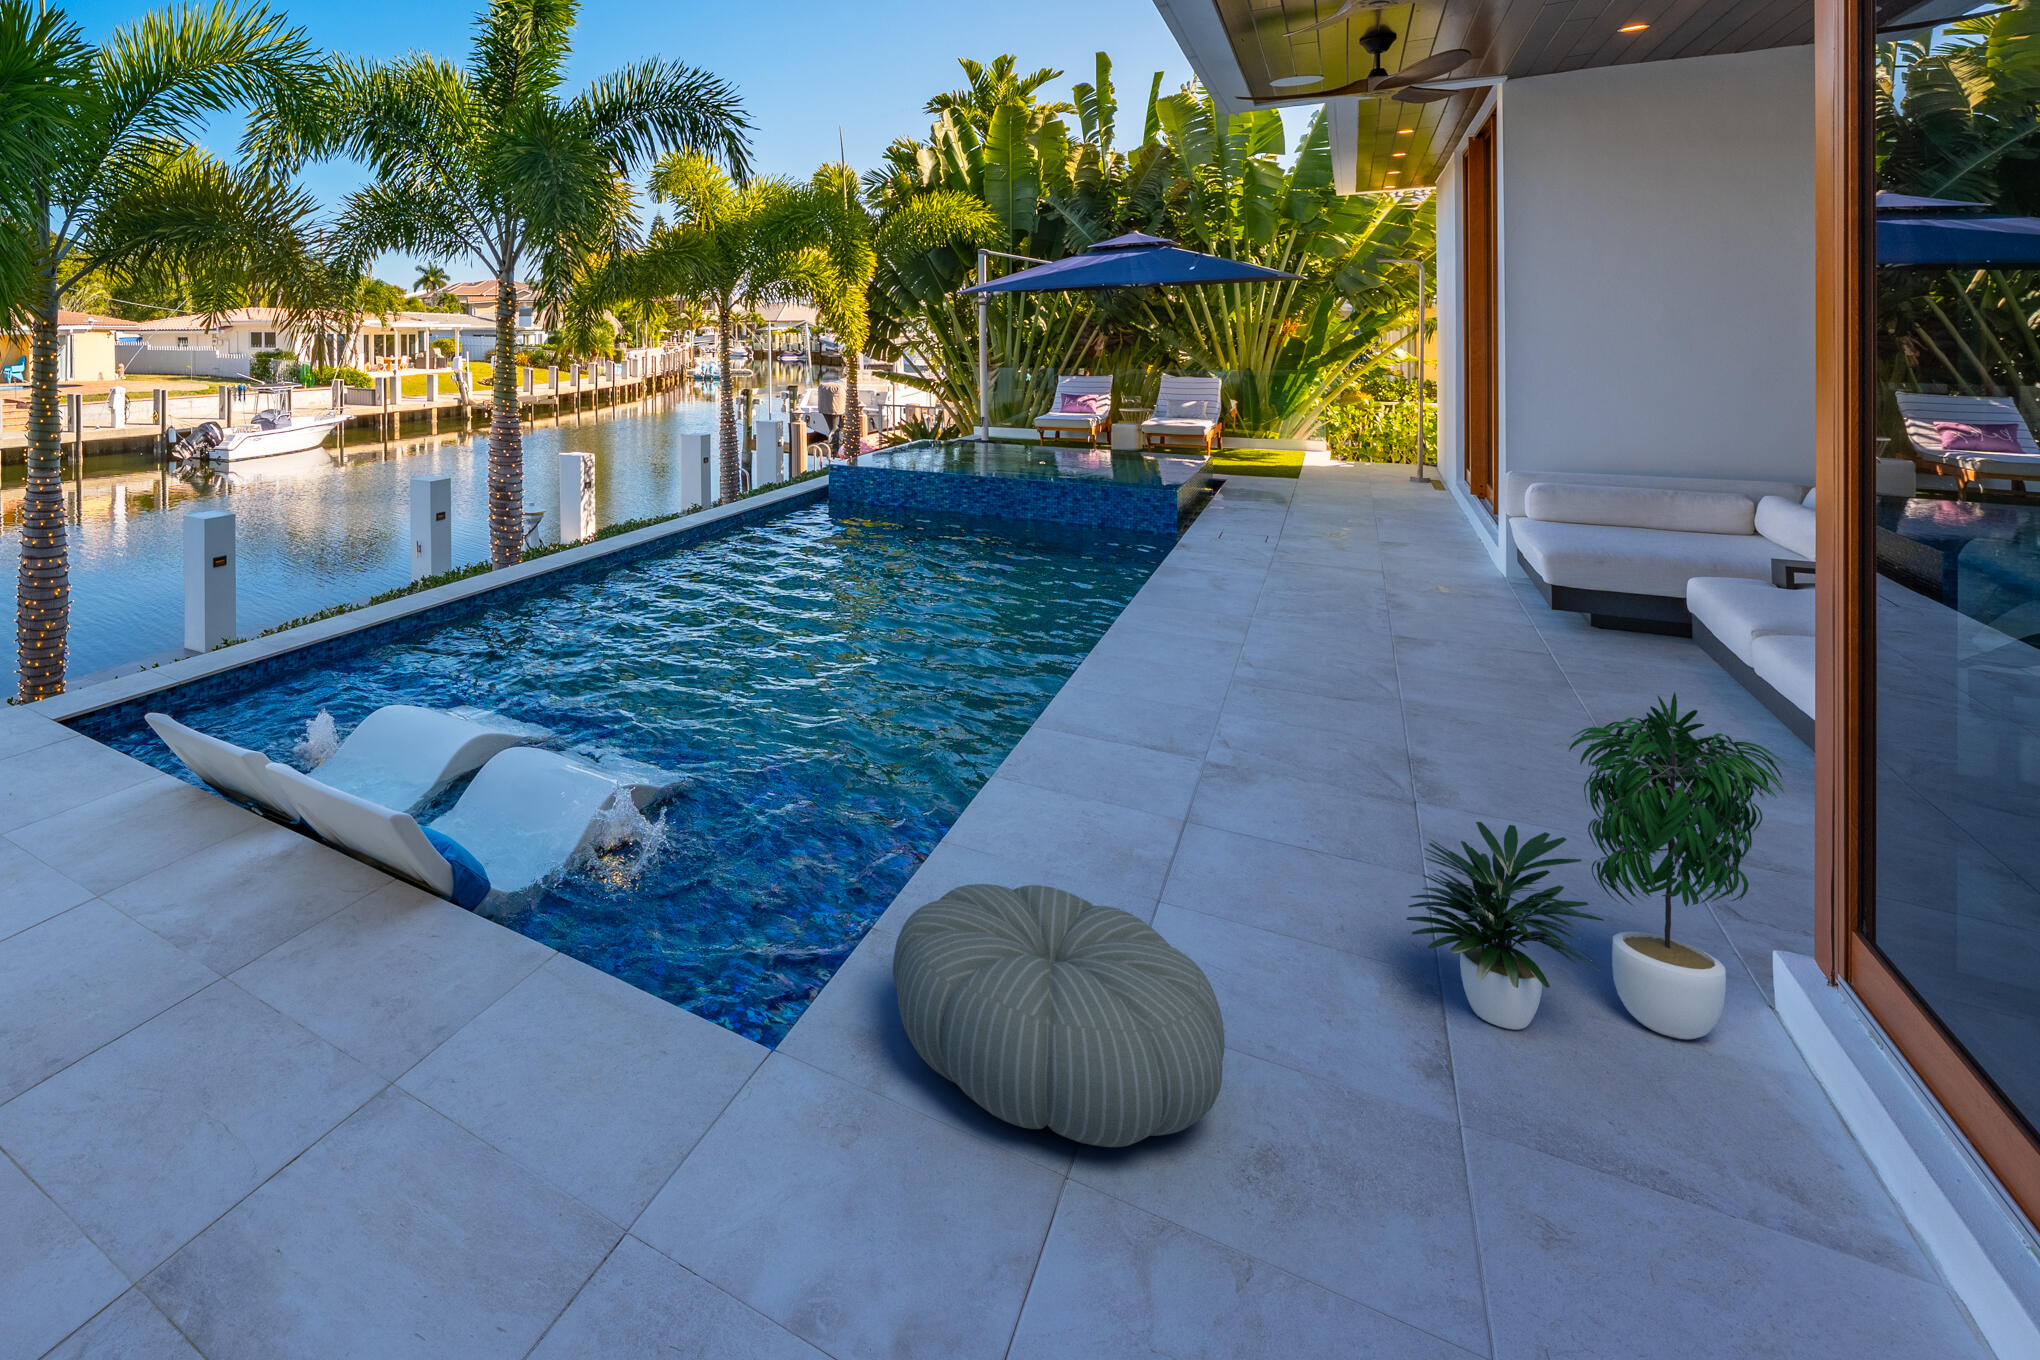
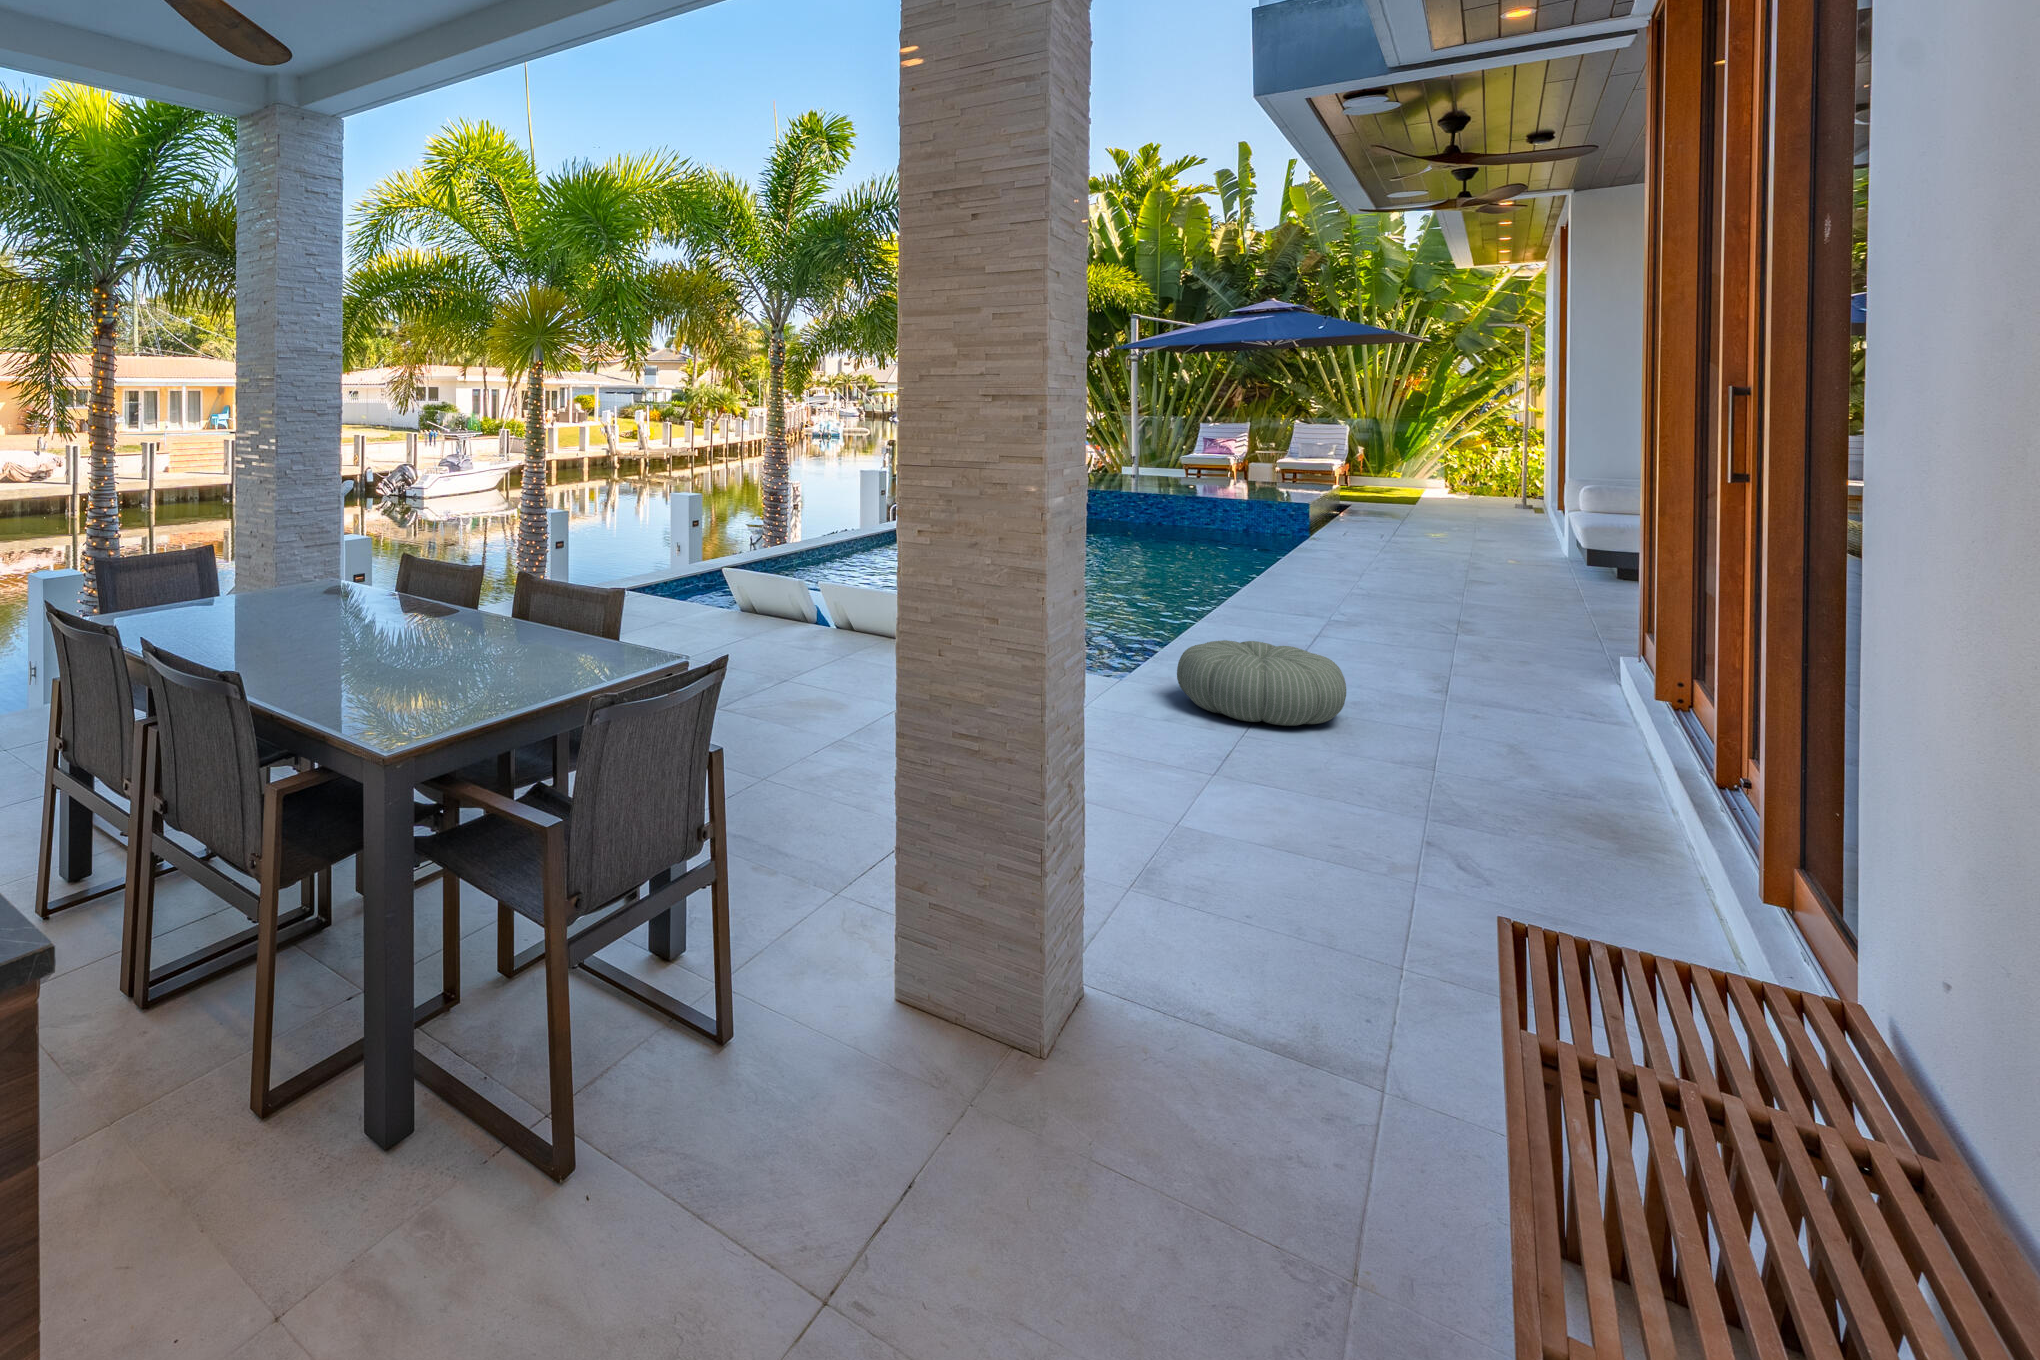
potted plant: present [1406,692,1784,1039] -> none [1444,543,1634,712]

